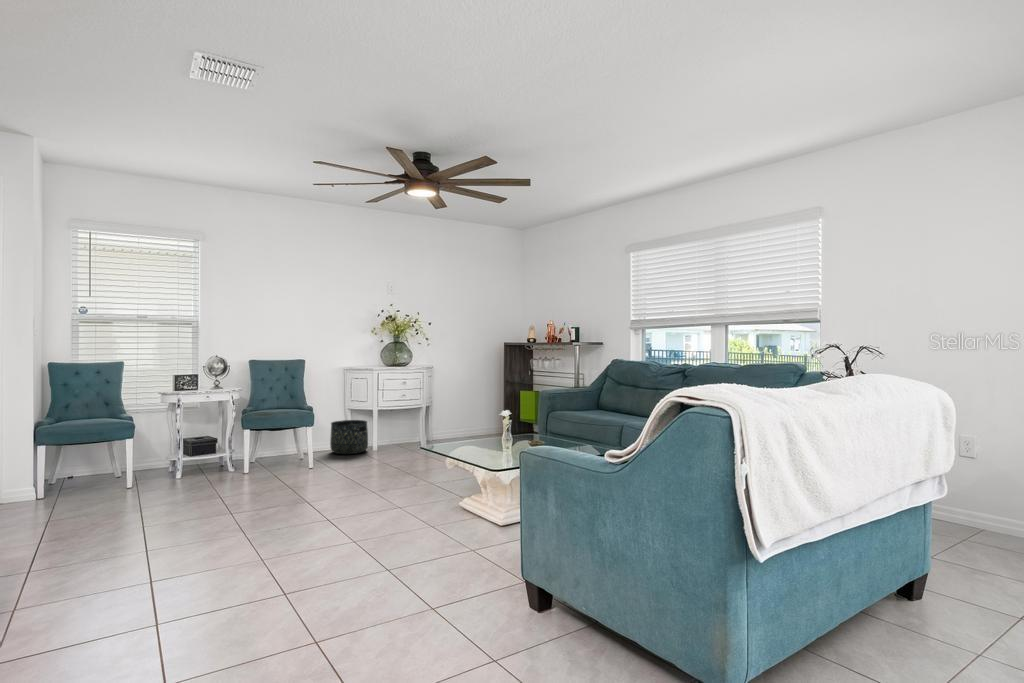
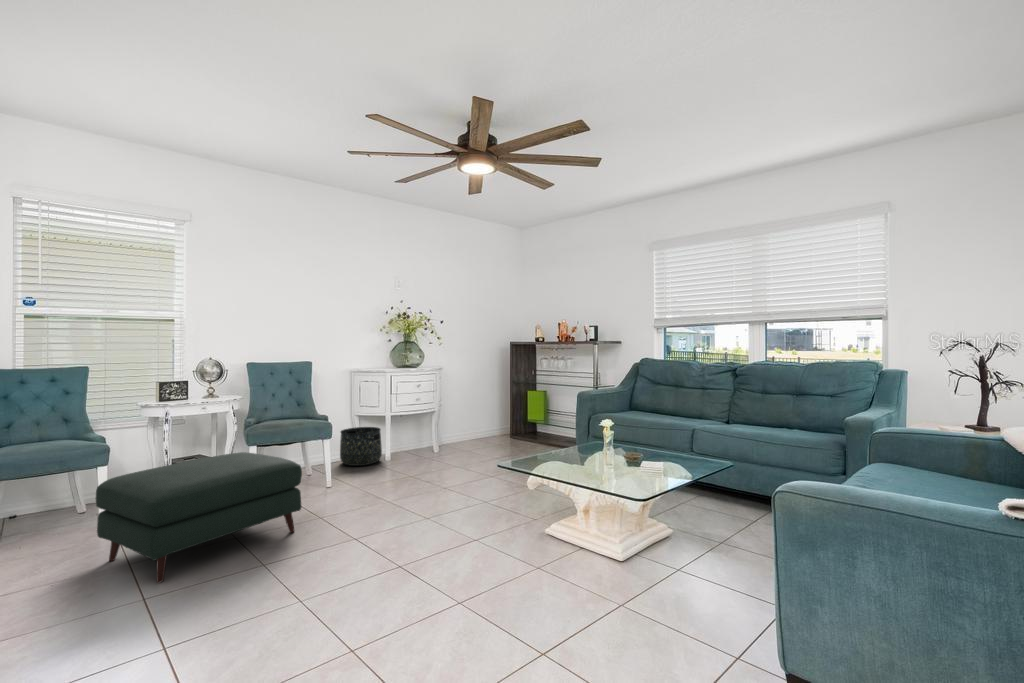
ottoman: none [122,432,275,520] -> present [96,452,302,583]

